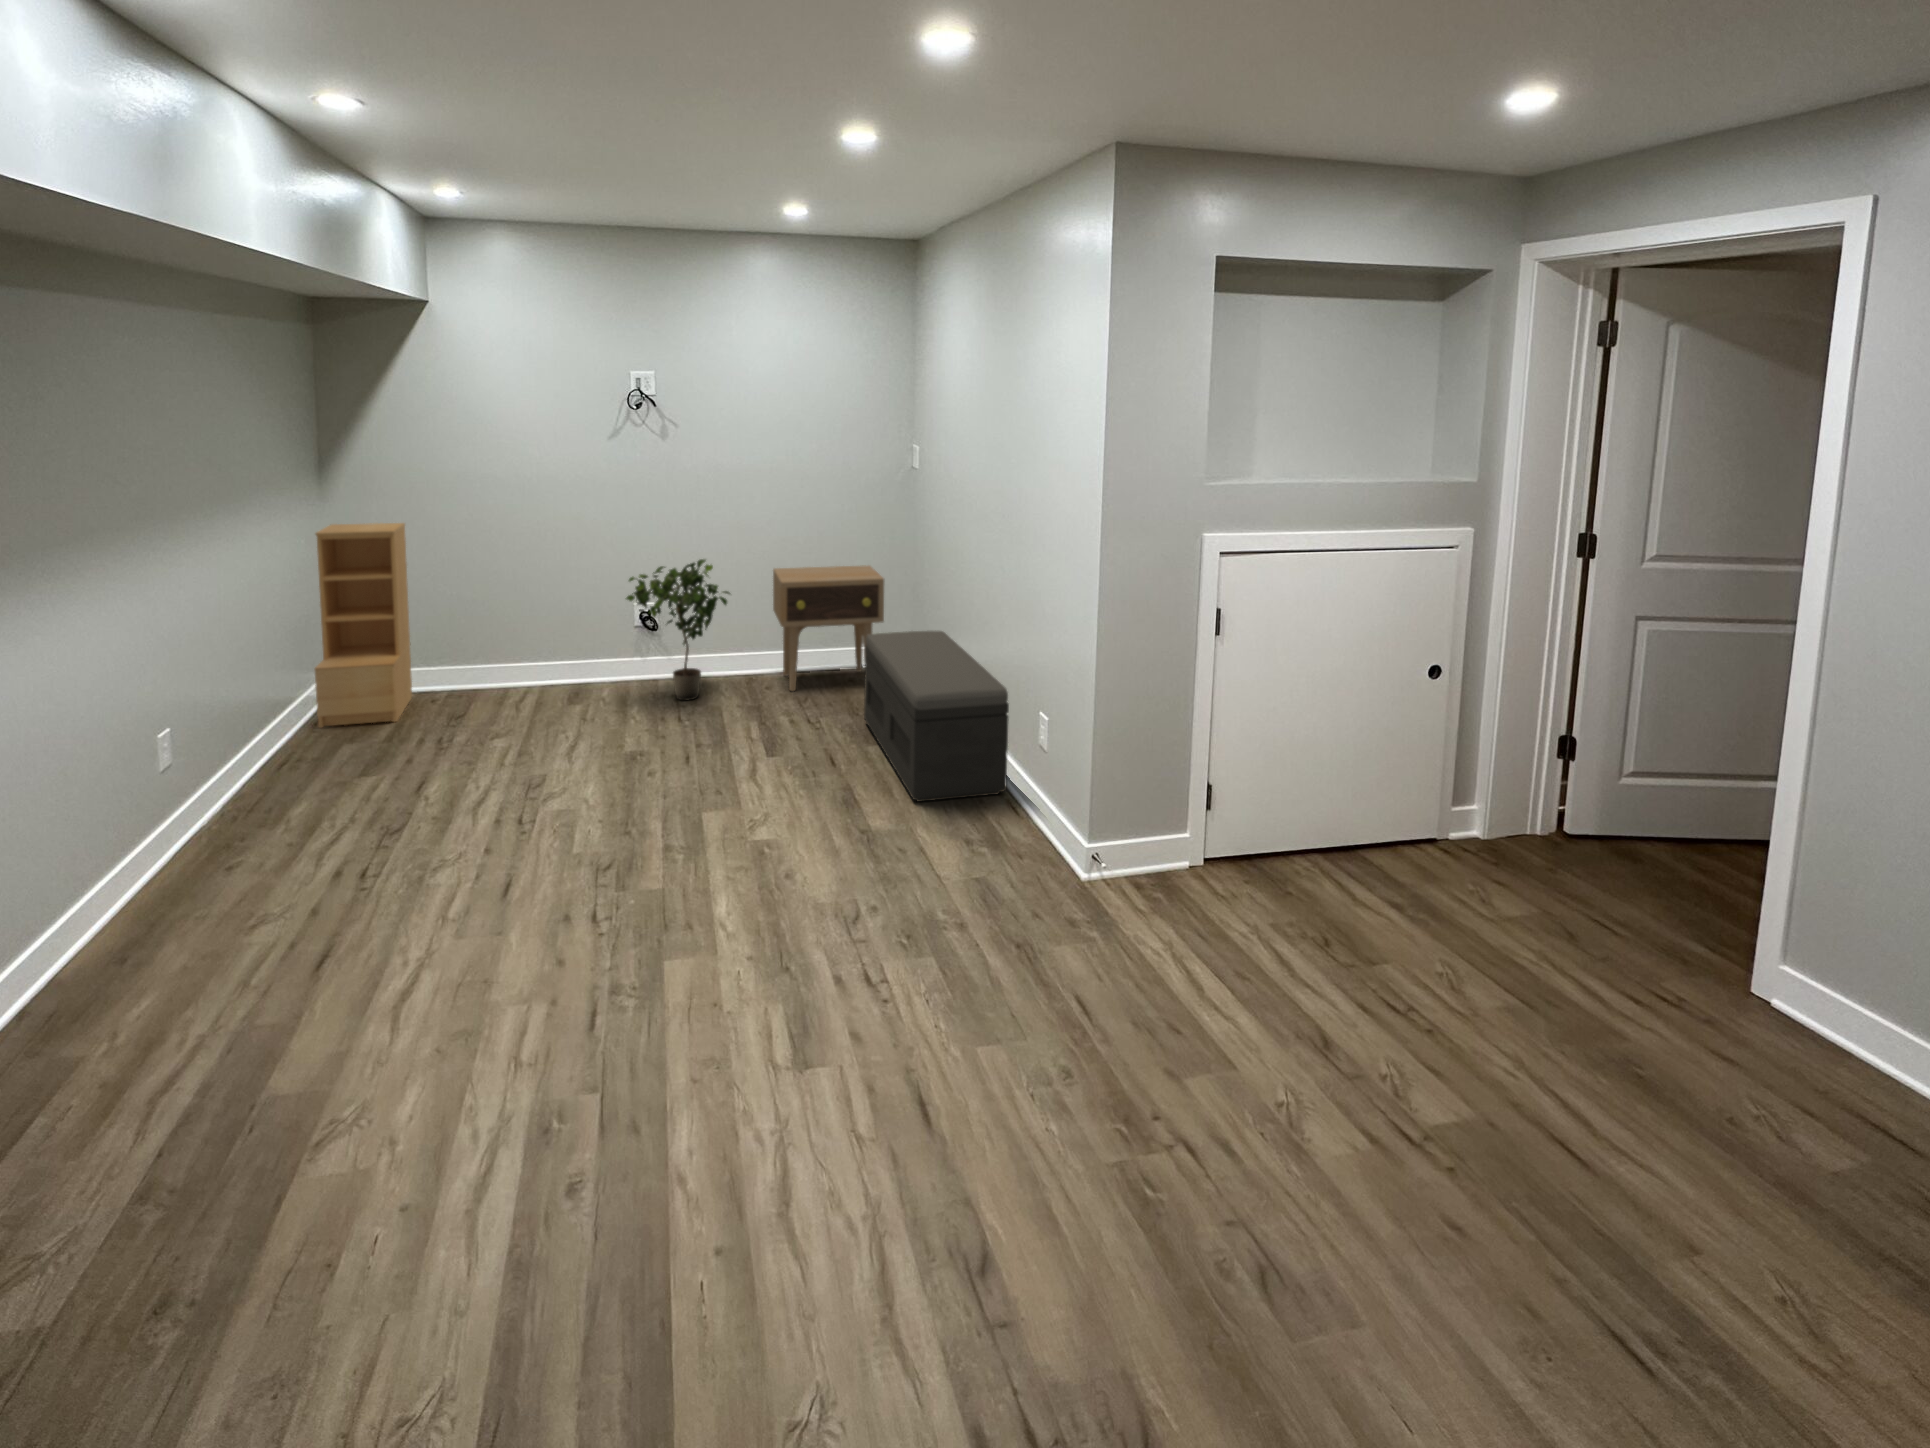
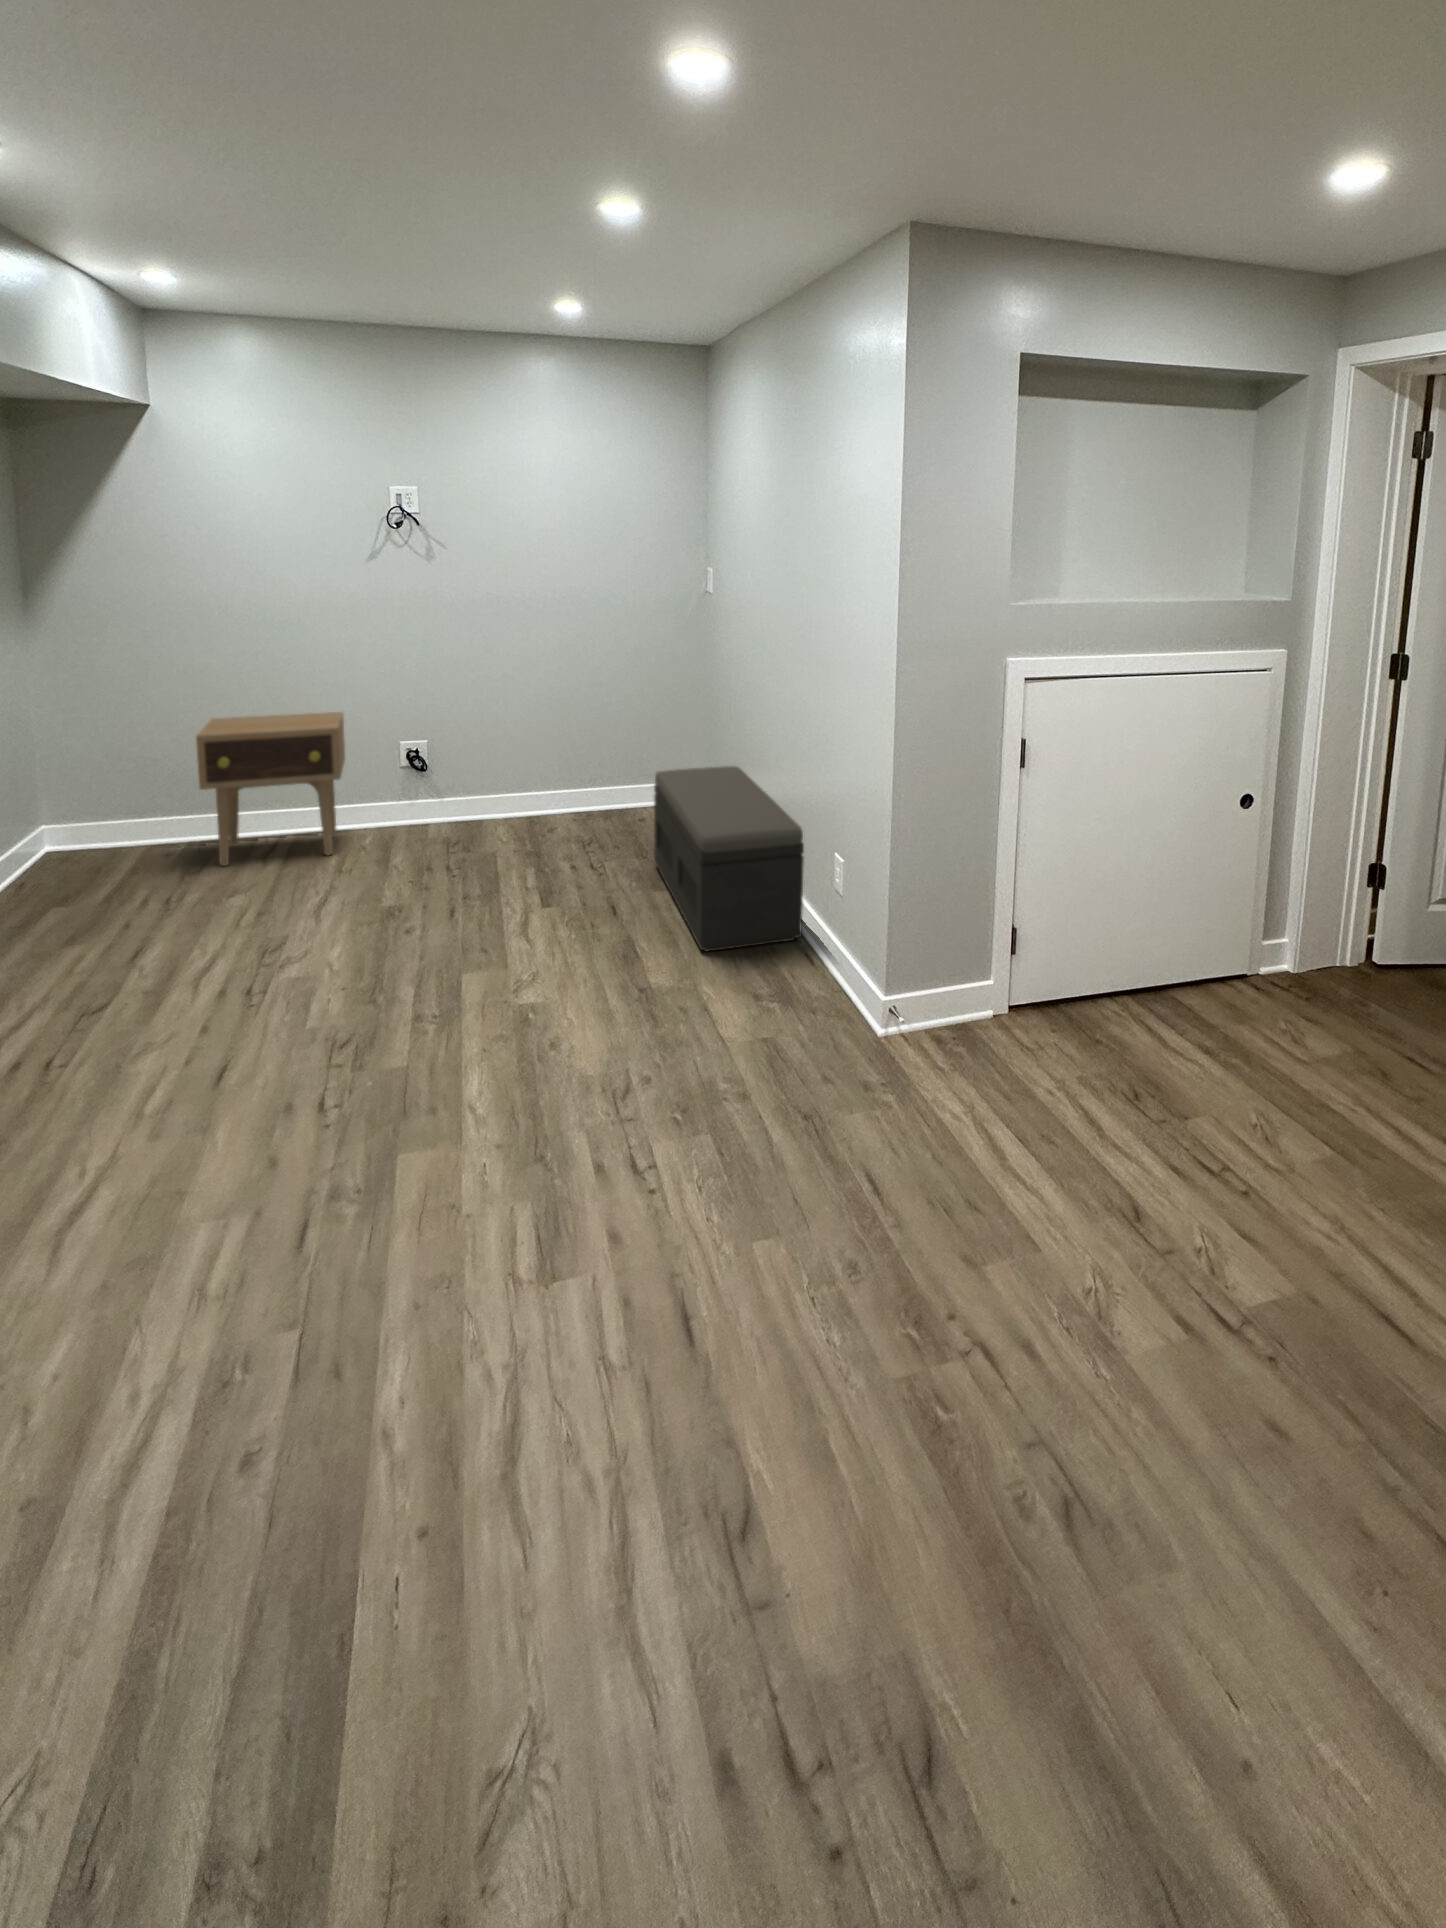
bookshelf: present [315,523,412,727] -> none [20,656,148,888]
potted plant: present [626,559,730,700] -> none [390,693,512,846]
side table: present [773,565,884,691] -> present [196,712,345,866]

